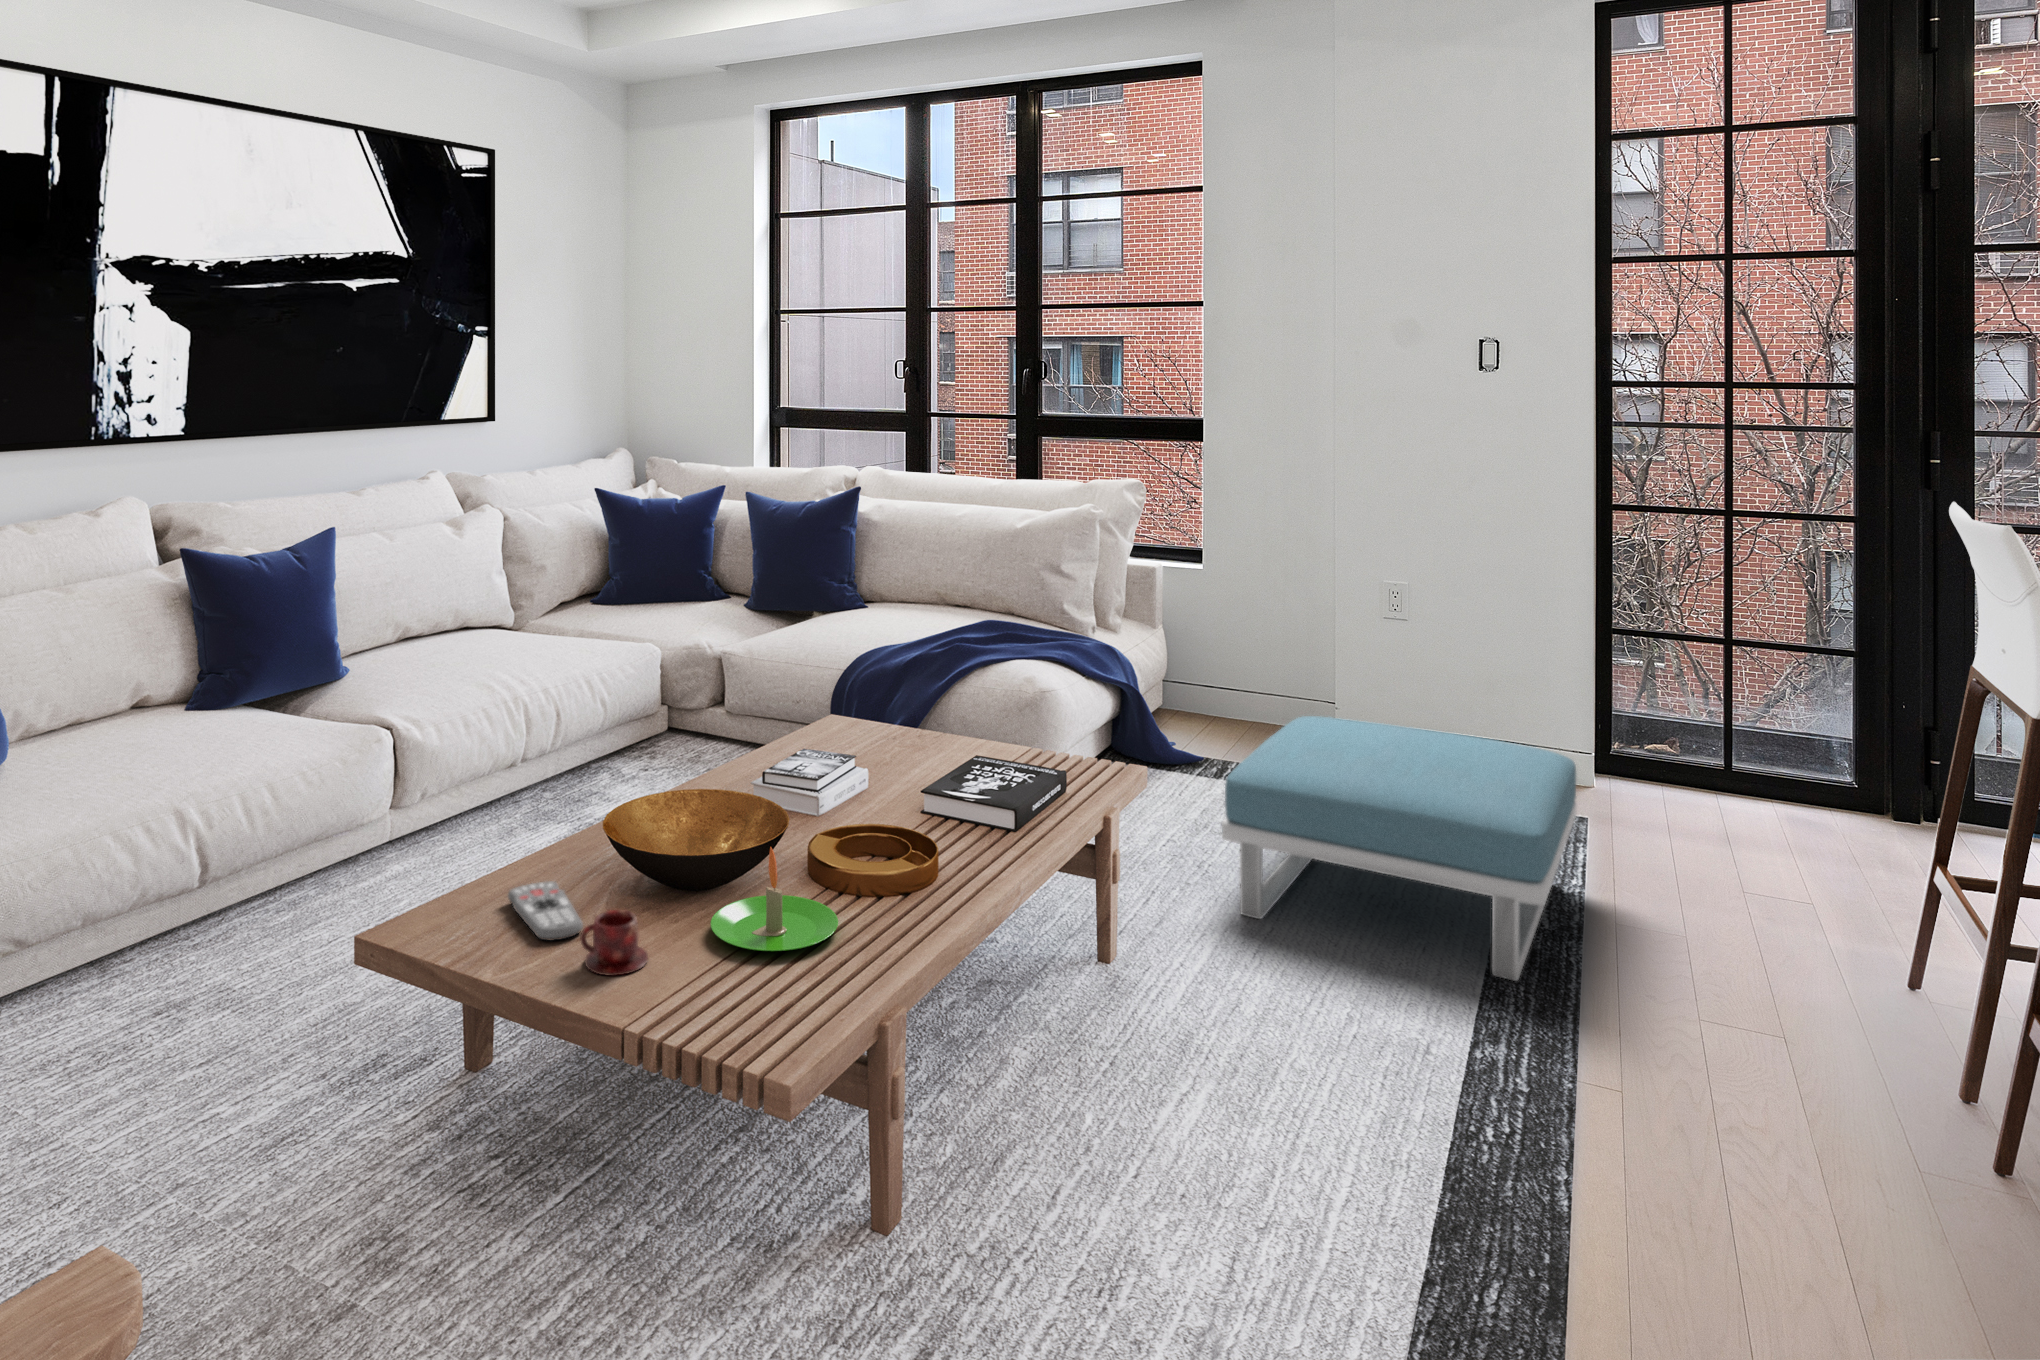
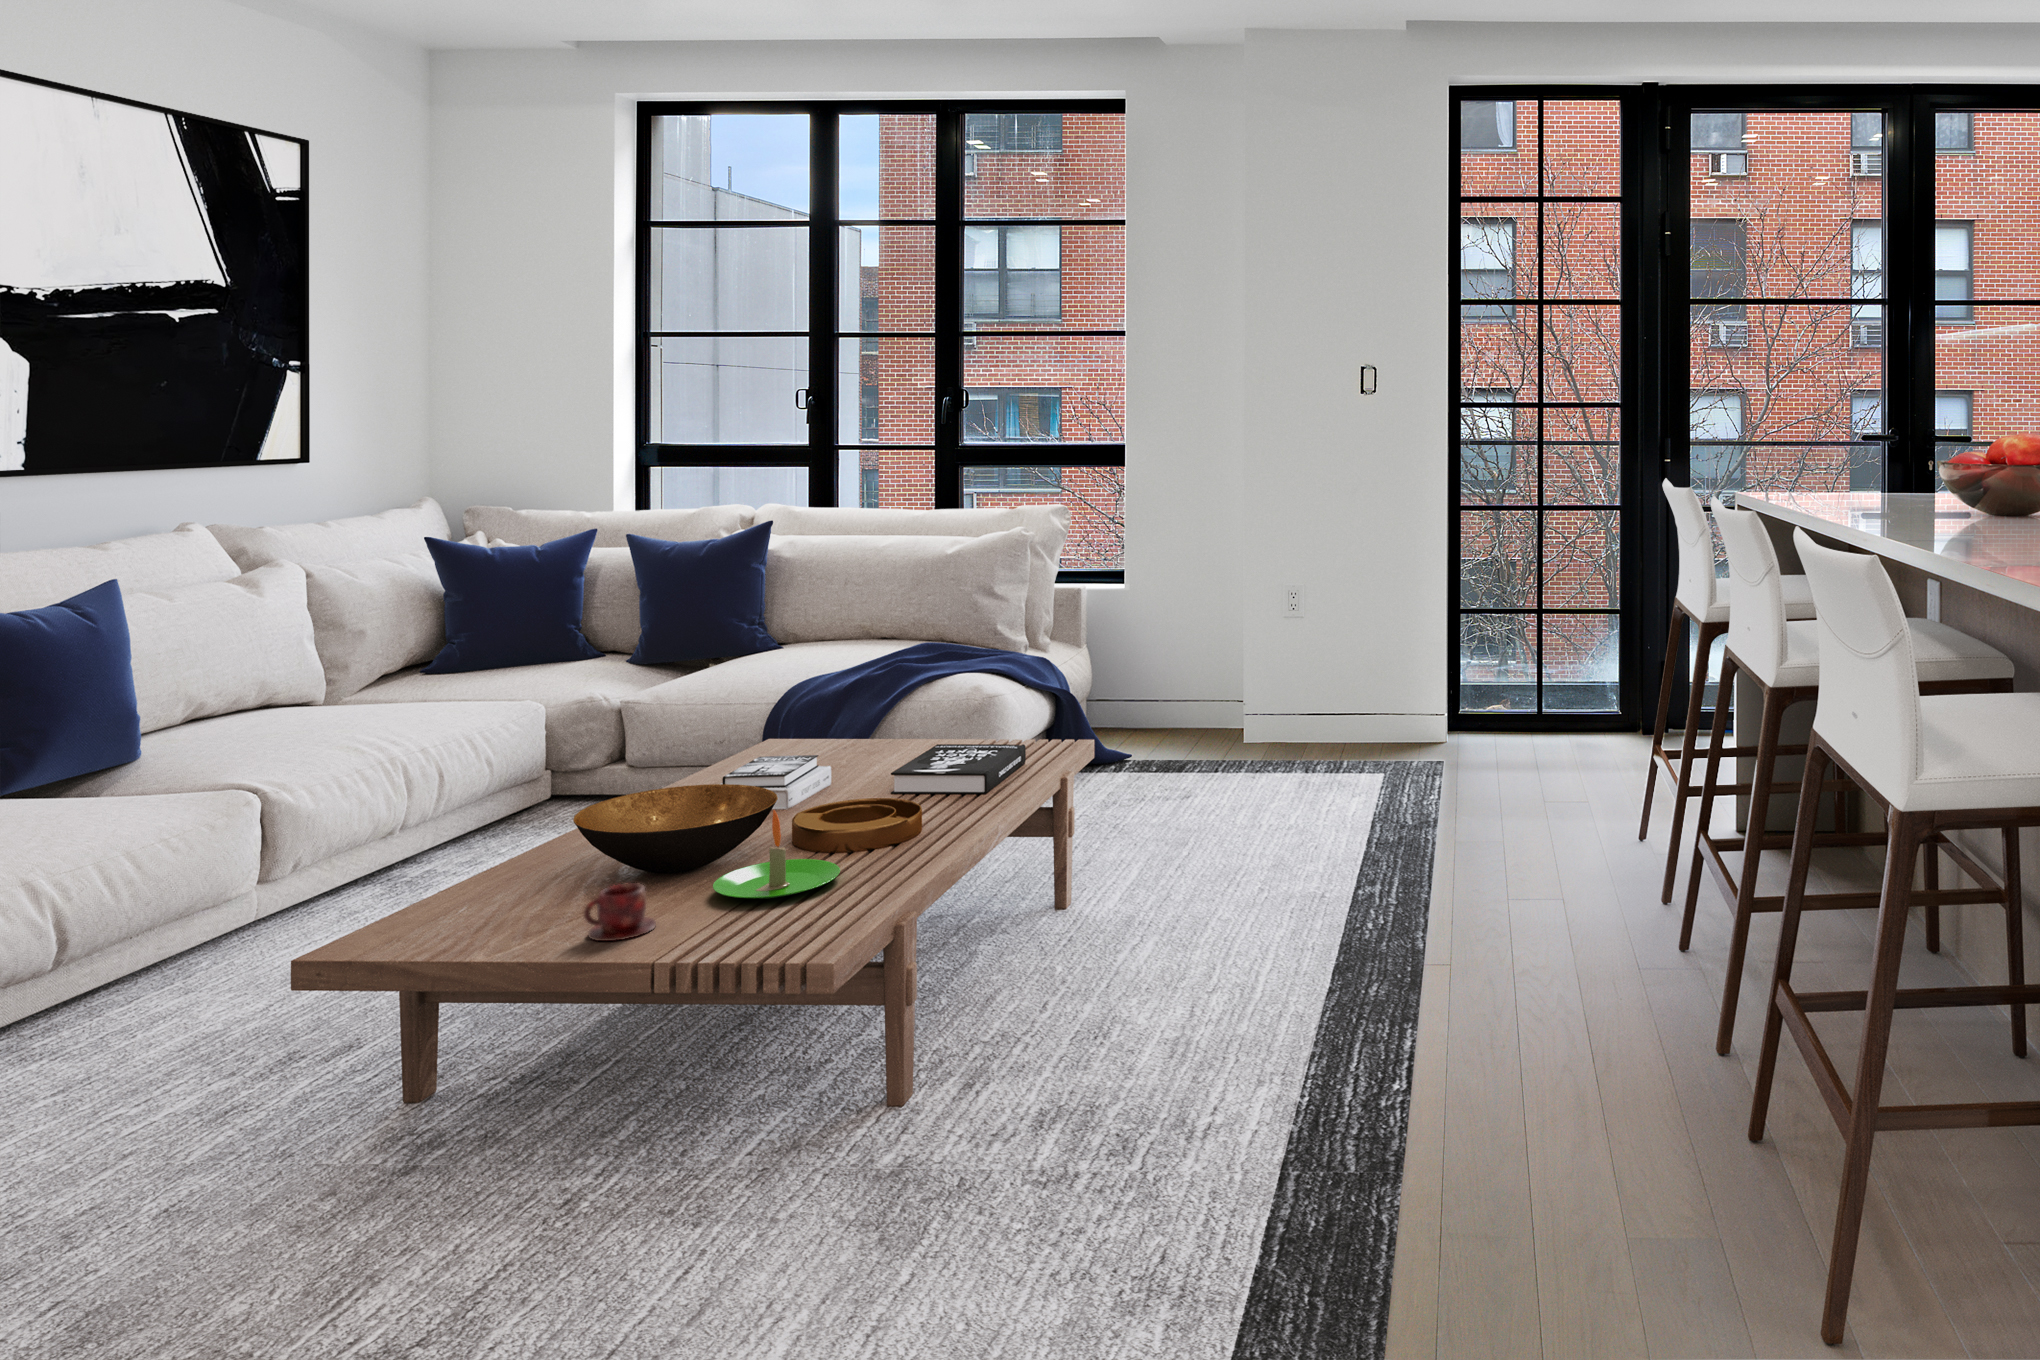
footstool: present [1222,716,1577,981] -> none [1153,695,1419,868]
remote control: present [508,881,583,941] -> none [470,888,573,931]

